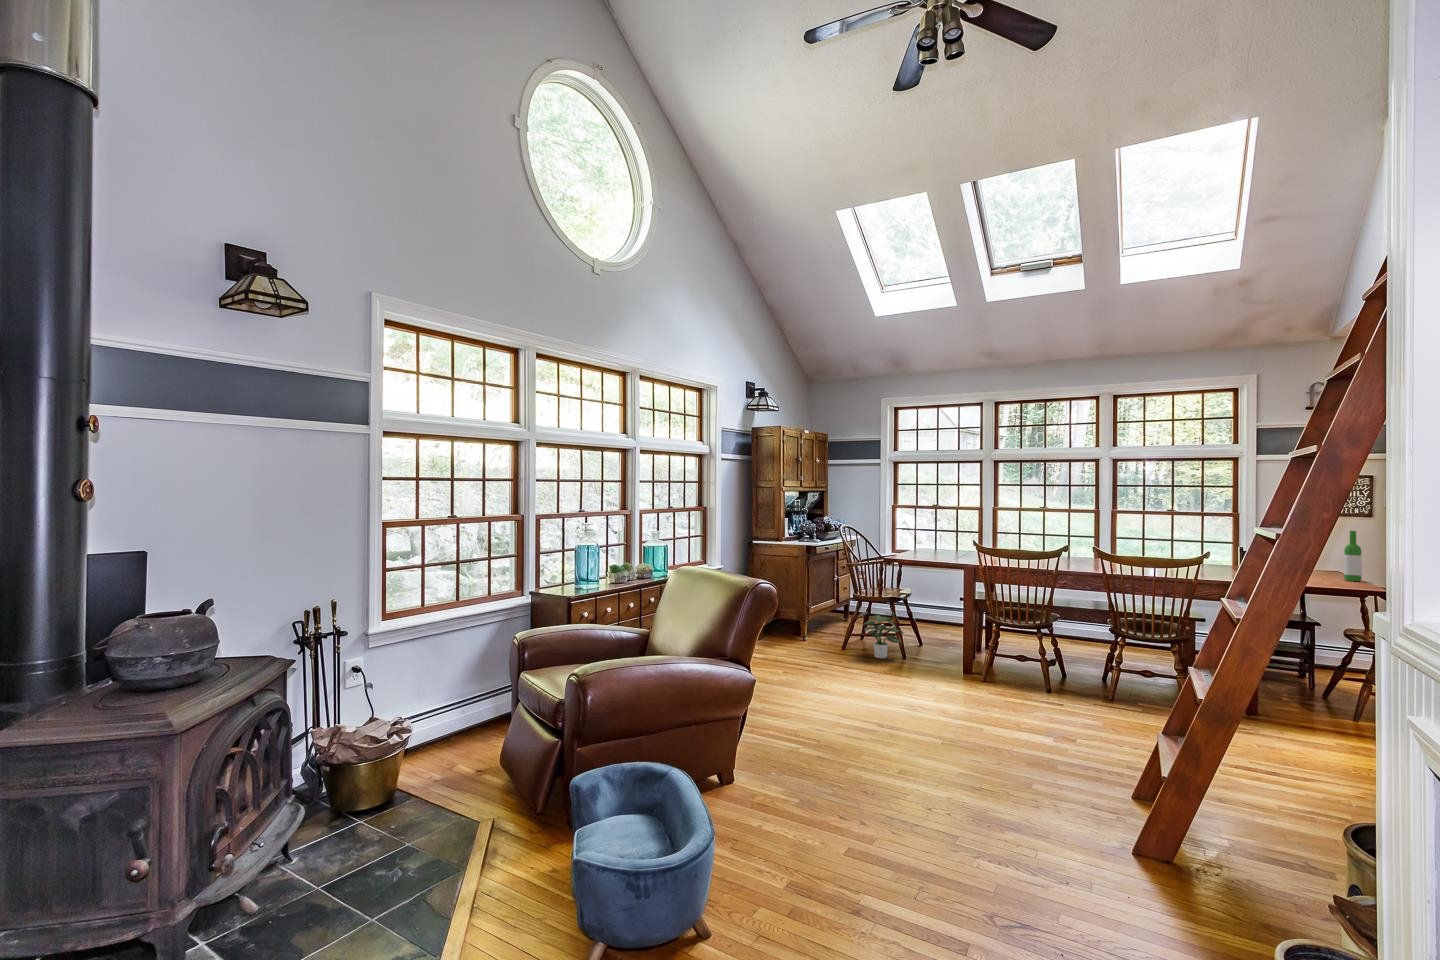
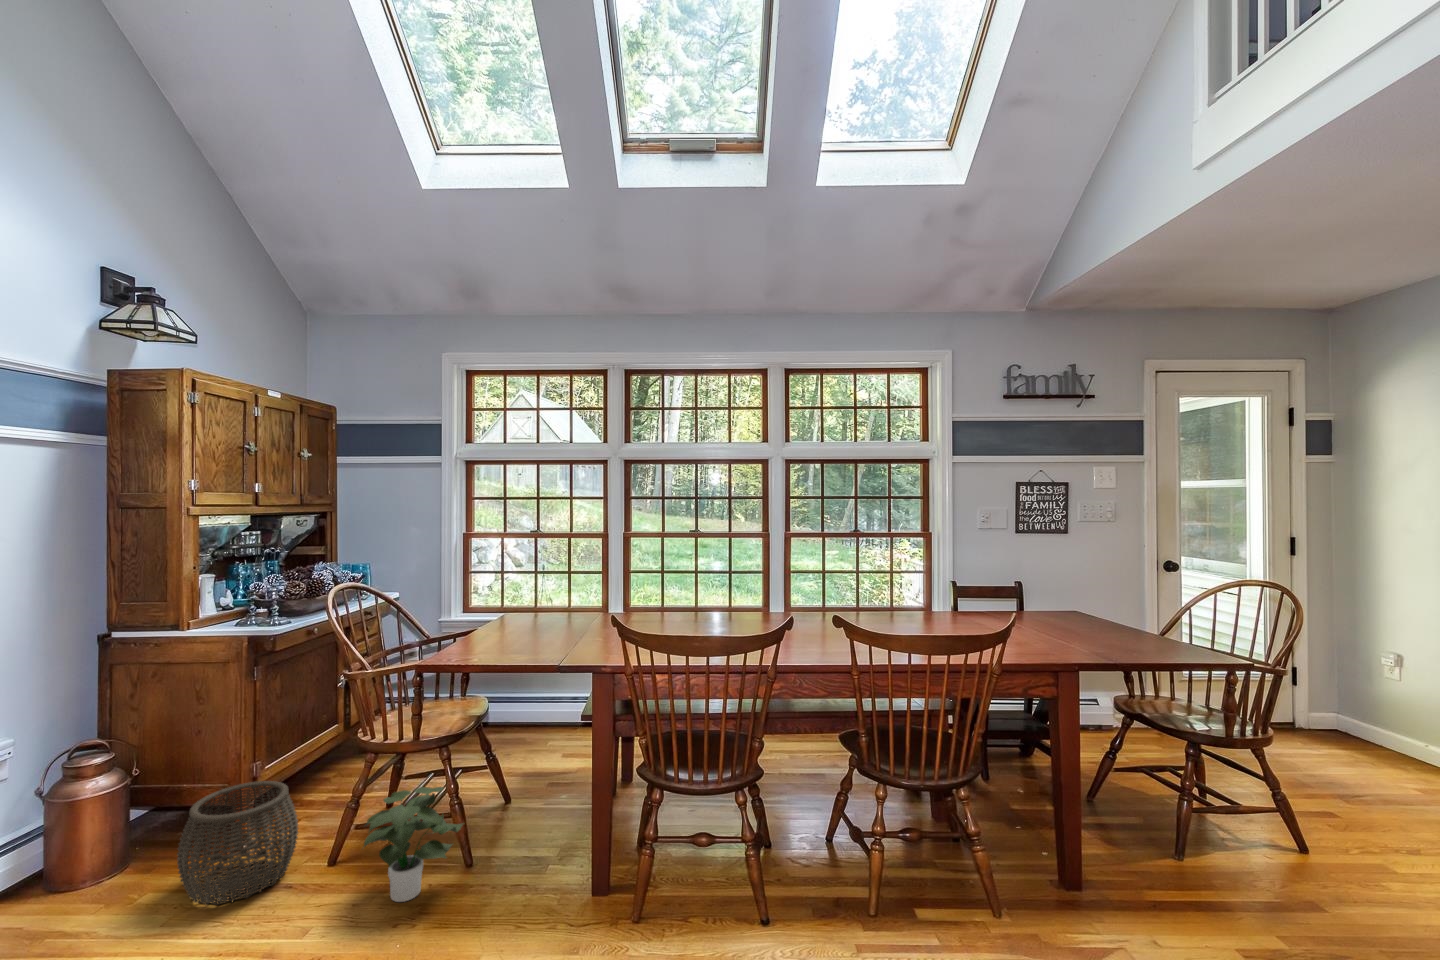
wine bottle: present [1344,531,1362,581] -> none [1153,568,1177,647]
woven basket: none [790,607,833,649] -> present [177,781,299,905]

